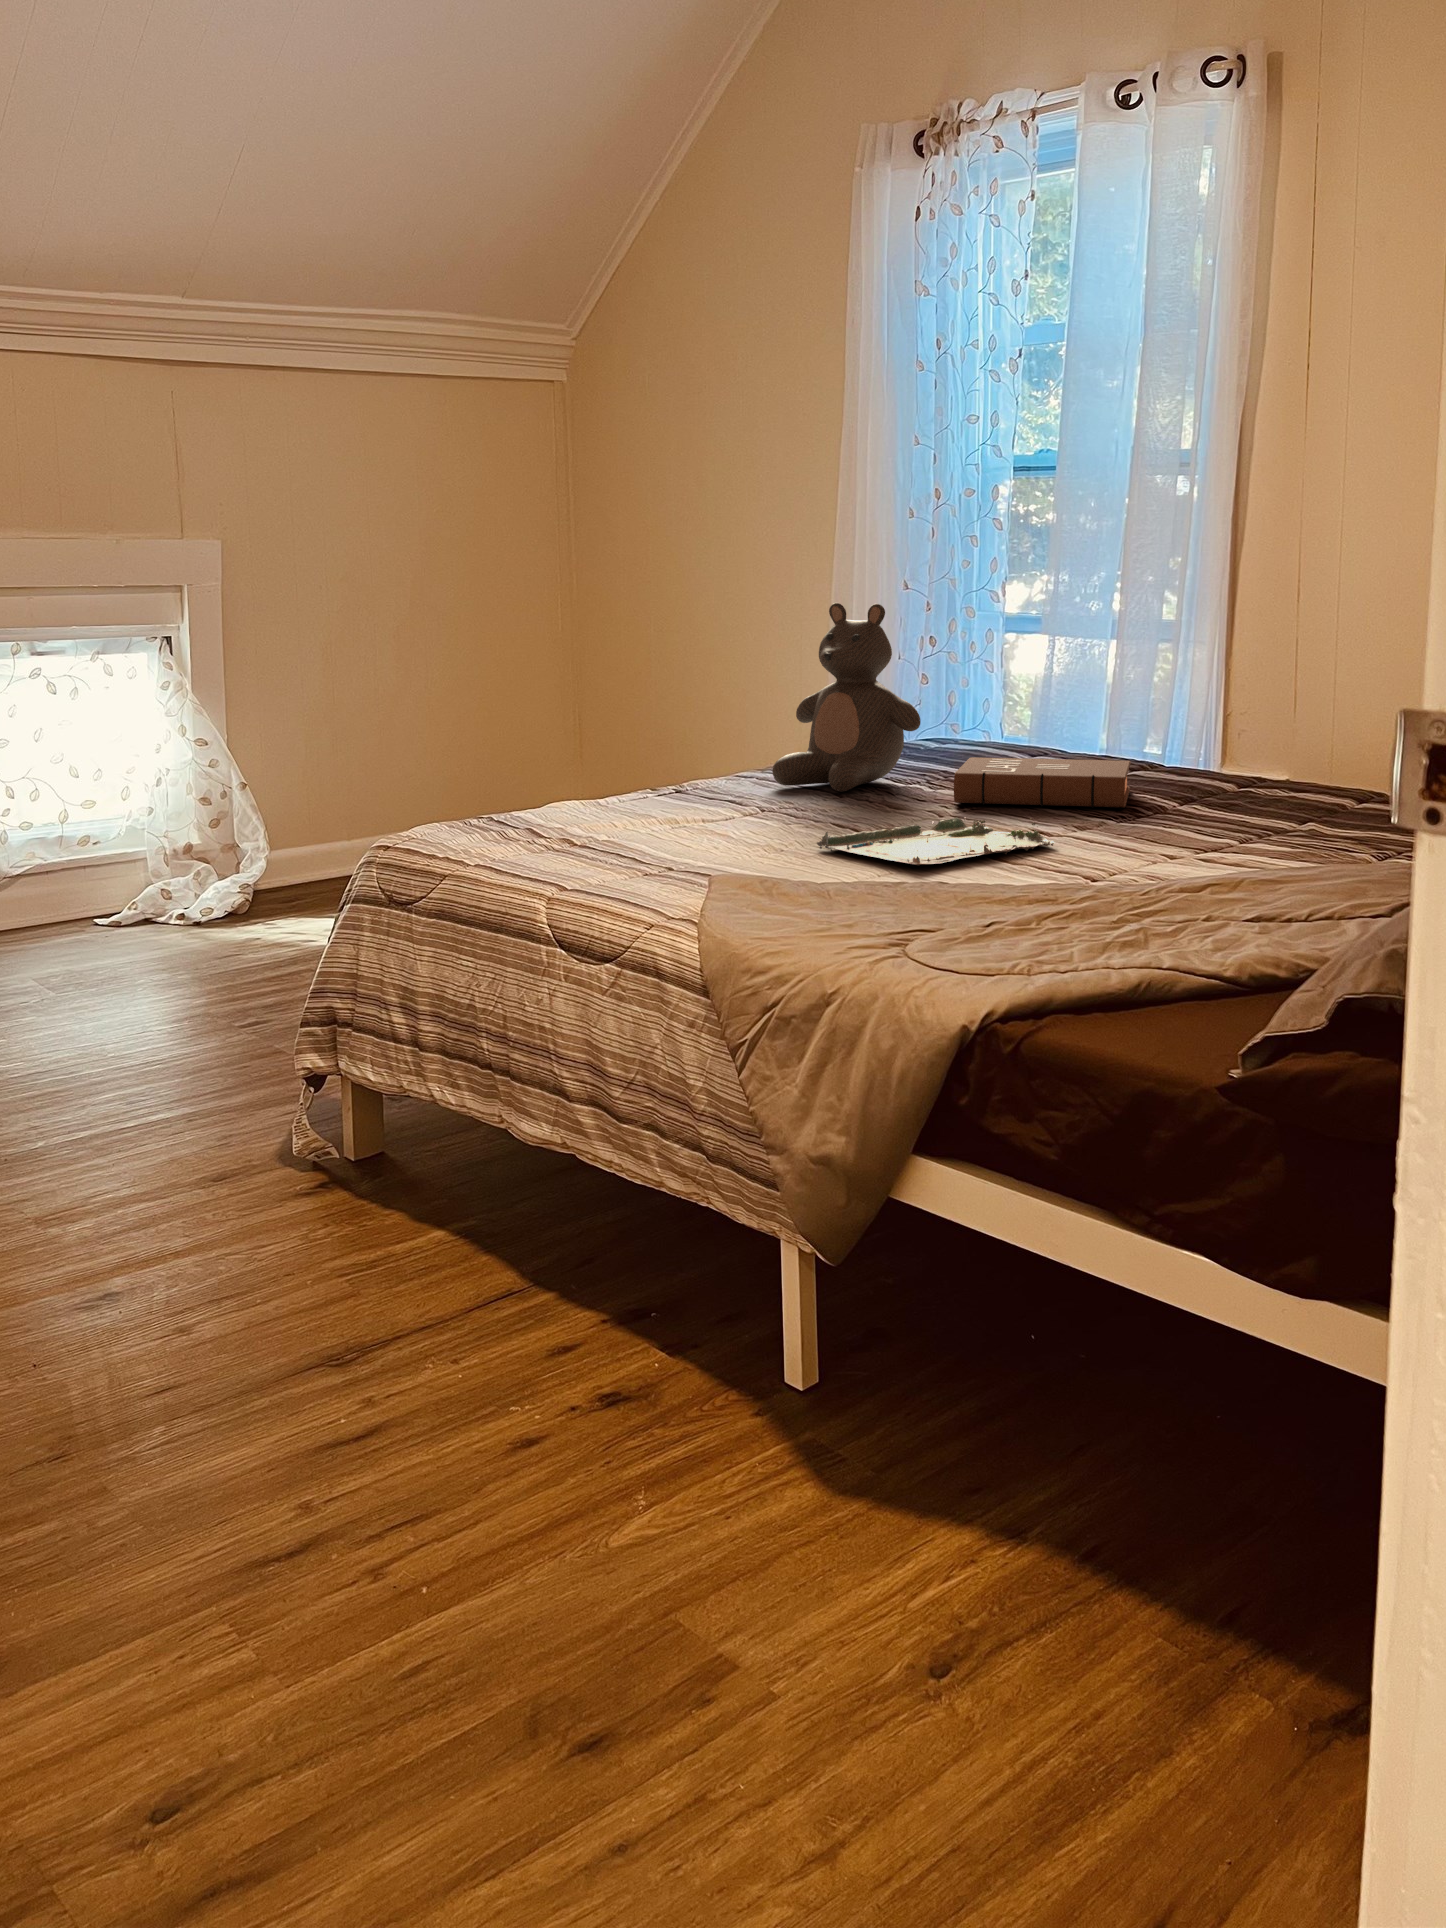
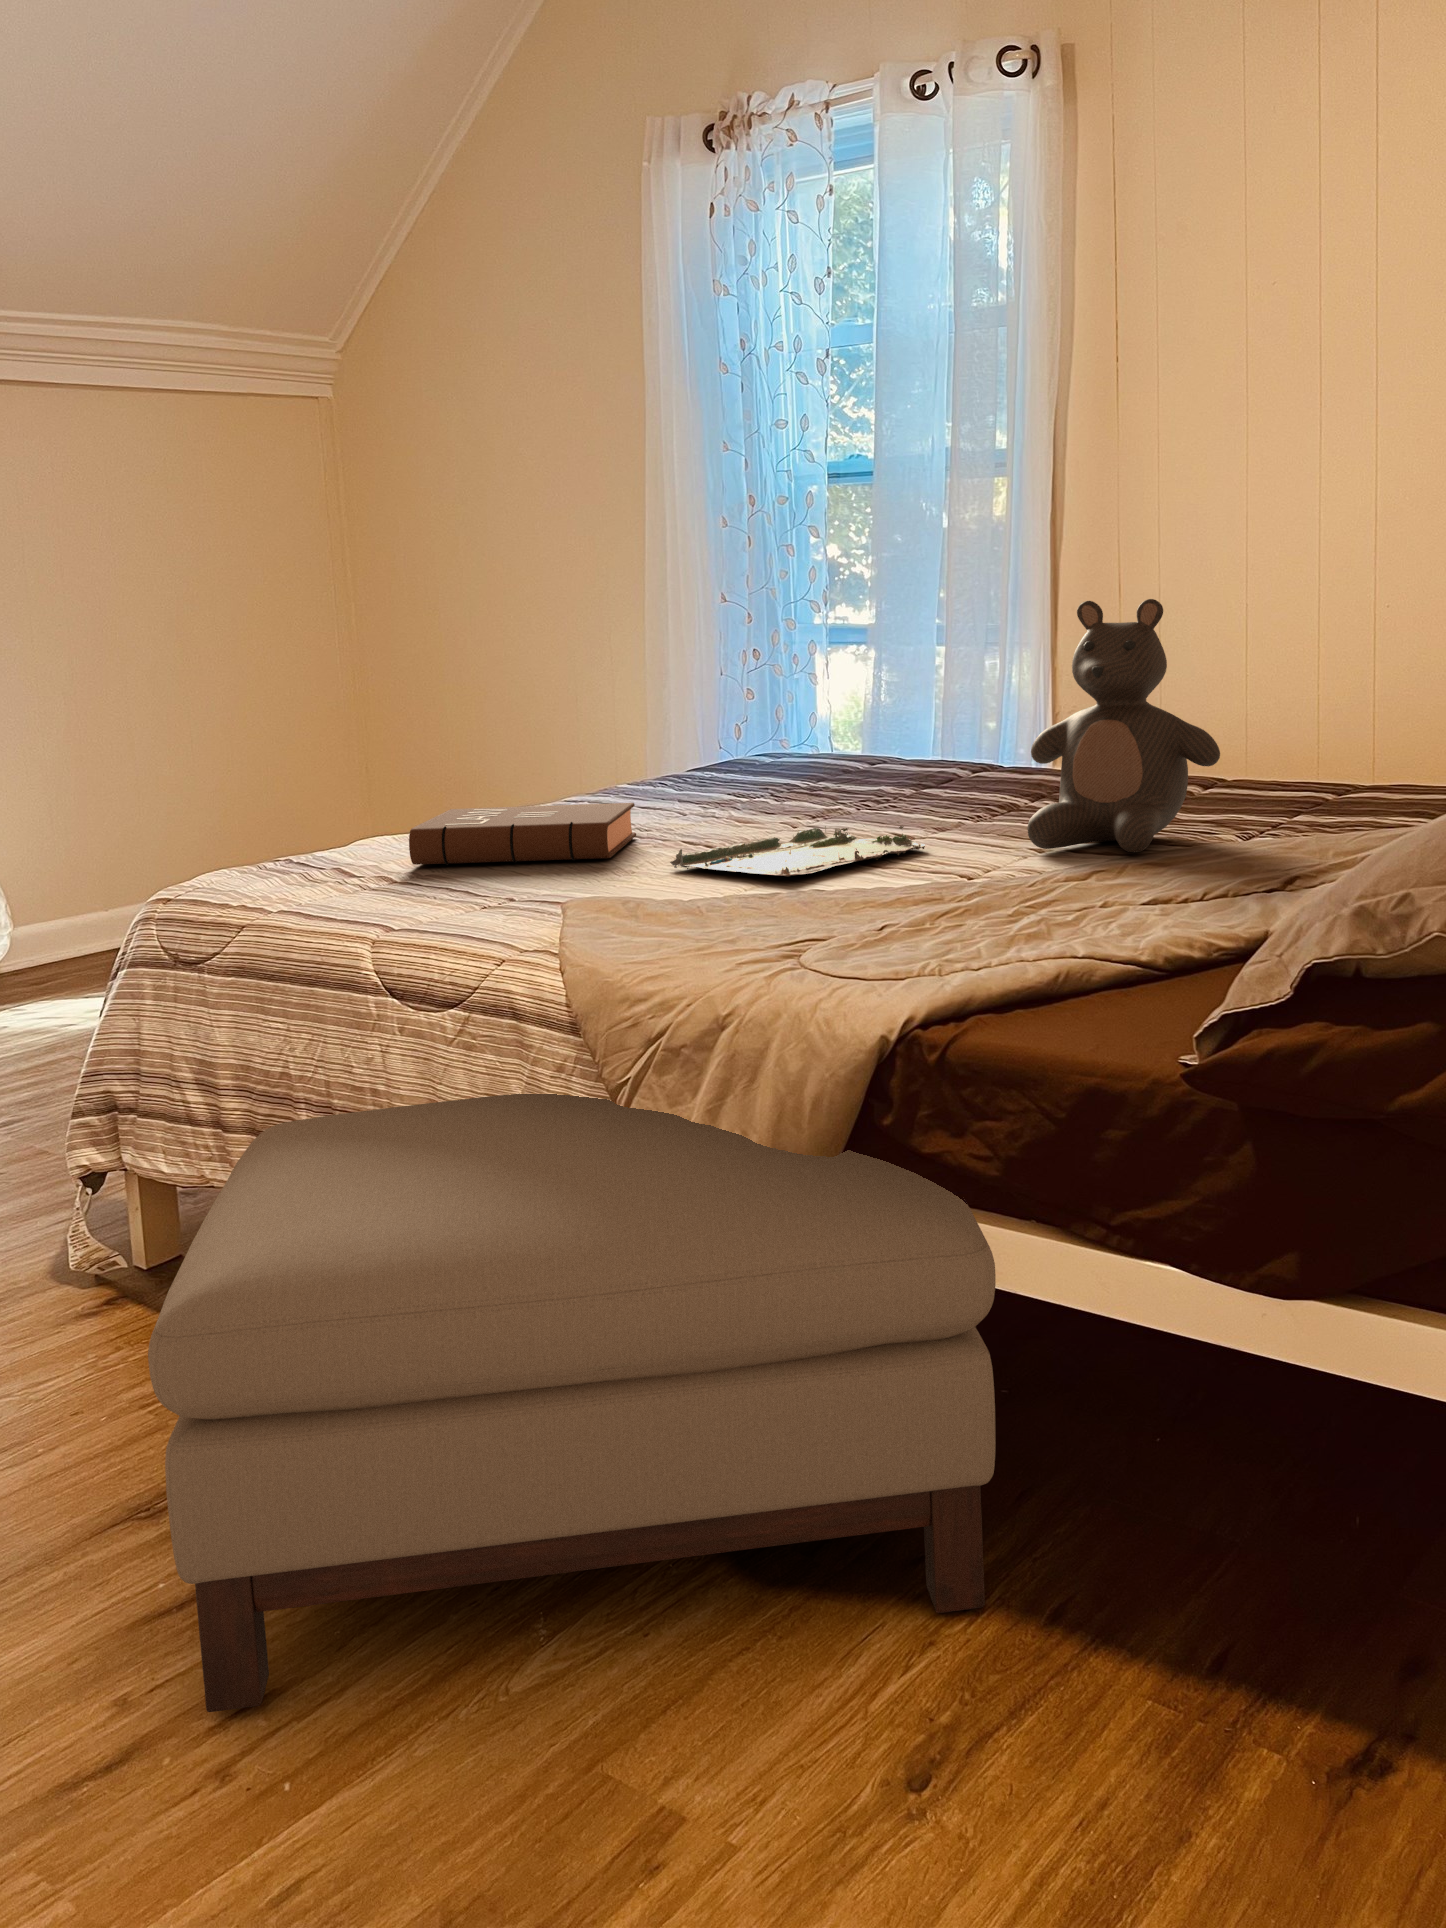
teddy bear: present [772,603,921,792] -> present [1027,599,1220,853]
book: present [954,757,1131,808] -> present [409,803,636,865]
ottoman: none [334,1048,1049,1537] -> present [148,1093,996,1712]

